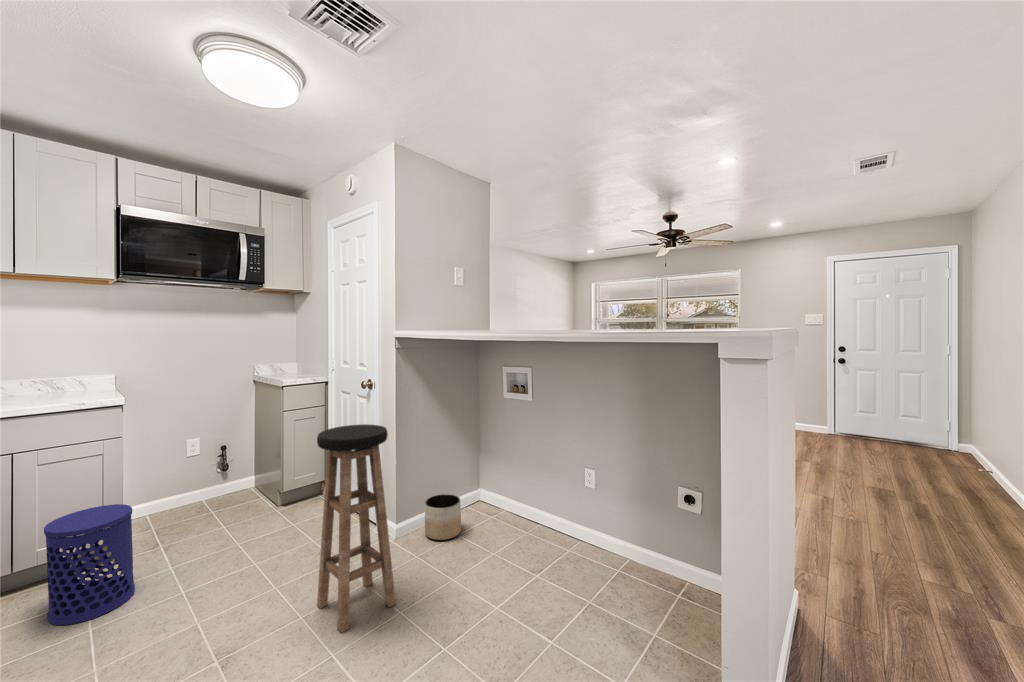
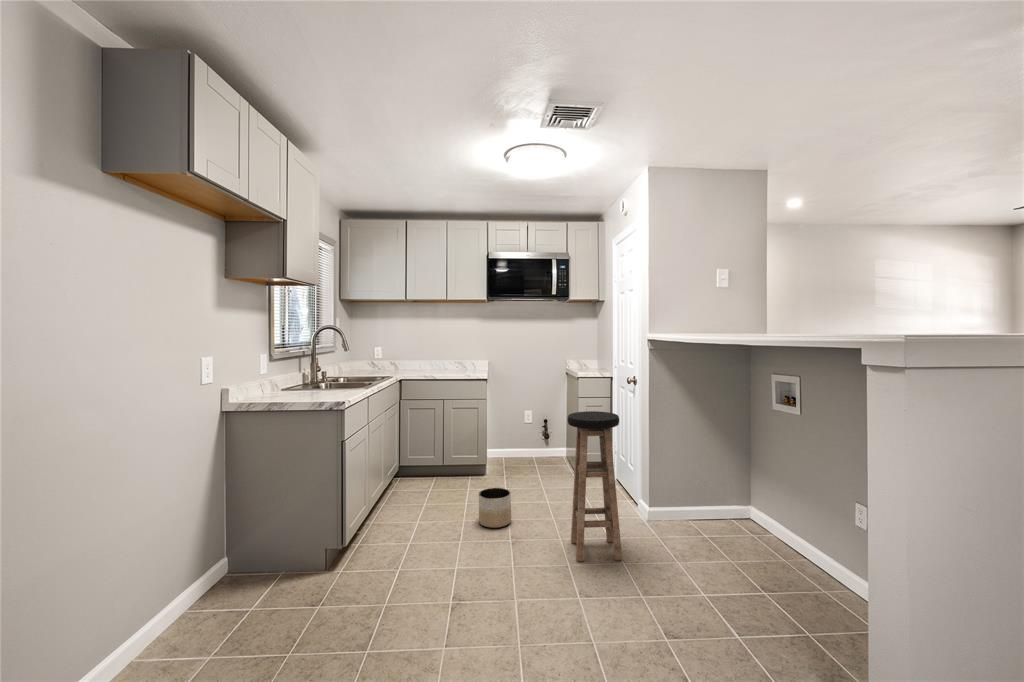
planter: present [425,494,461,540] -> present [479,488,511,528]
waste bin: present [44,504,135,625] -> none [446,442,484,505]

